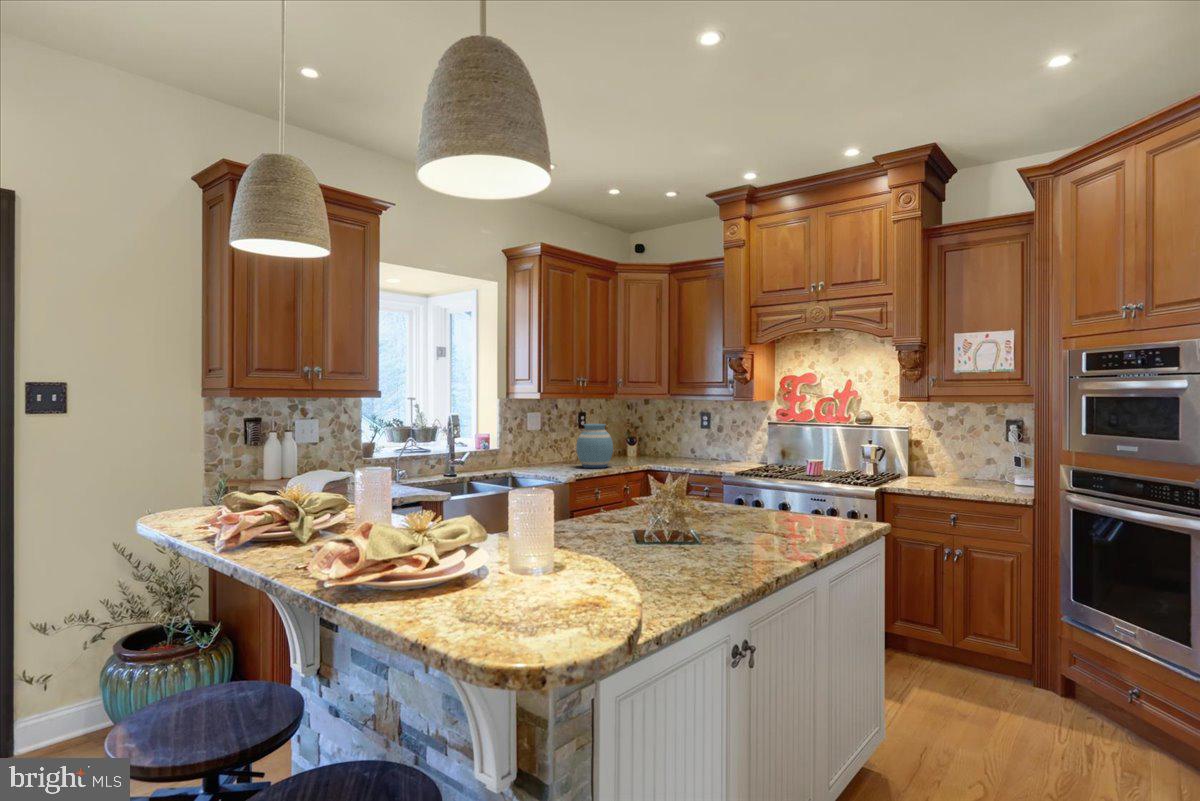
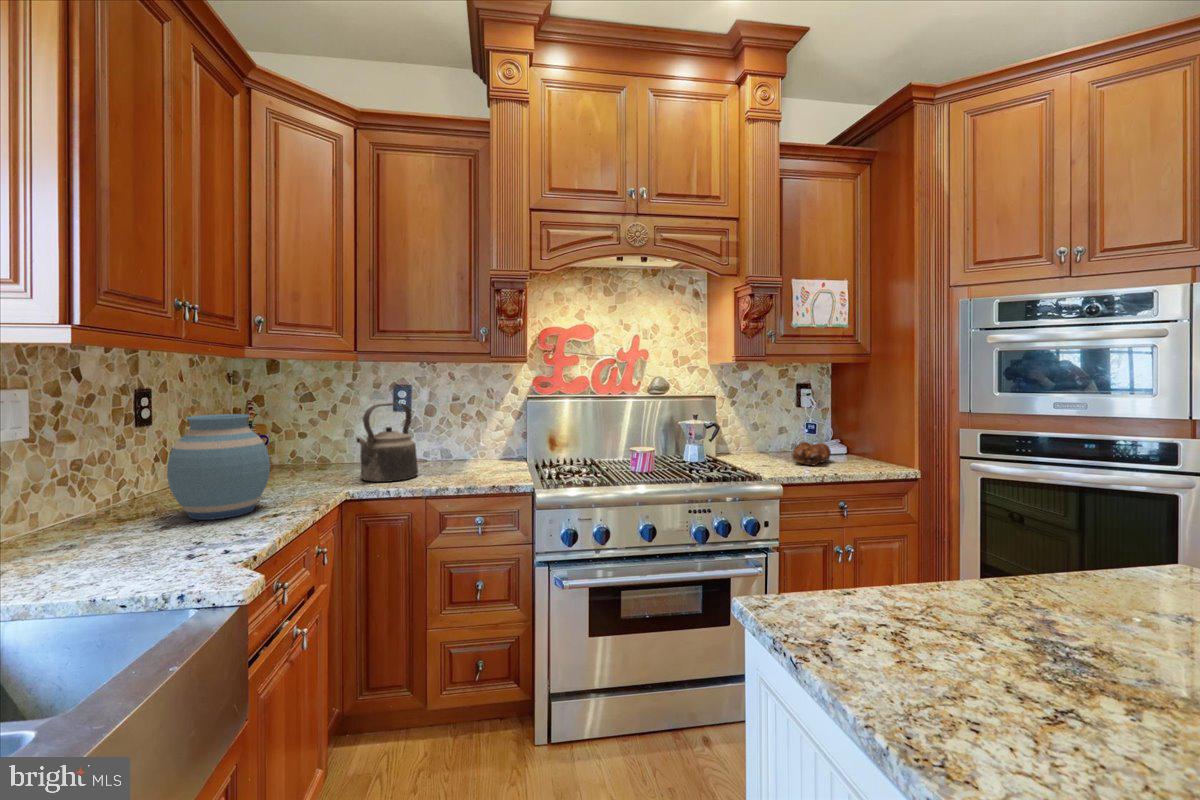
kettle: none [659,423,695,466] -> present [356,403,418,482]
bread loaf: none [947,469,998,487] -> present [792,442,831,465]

